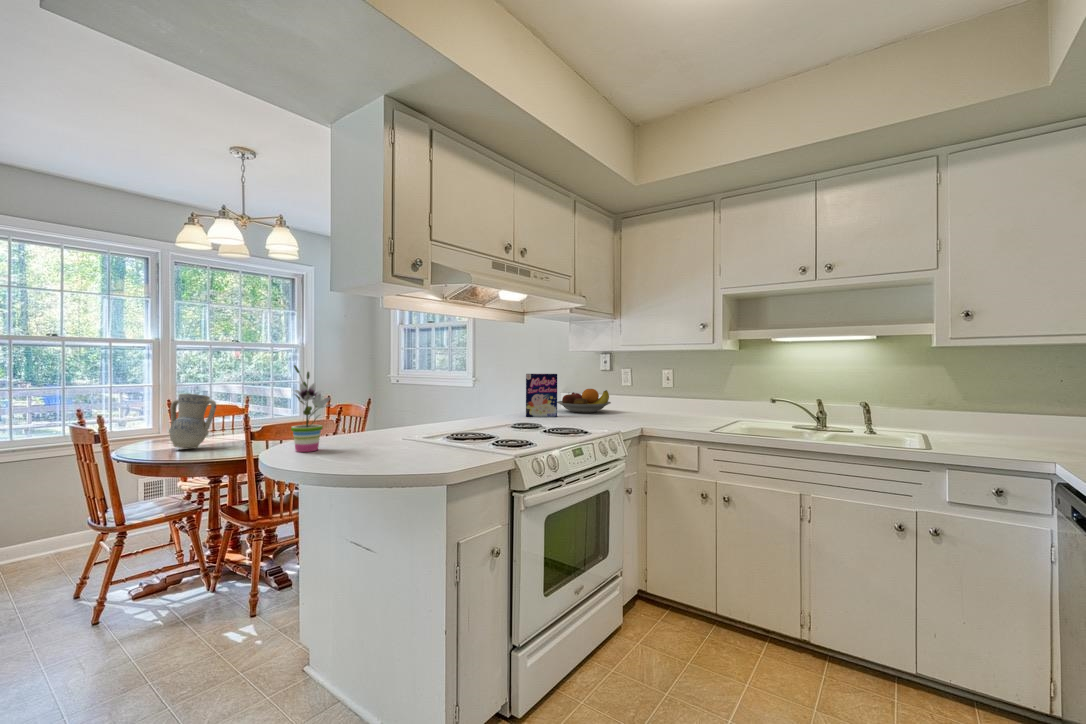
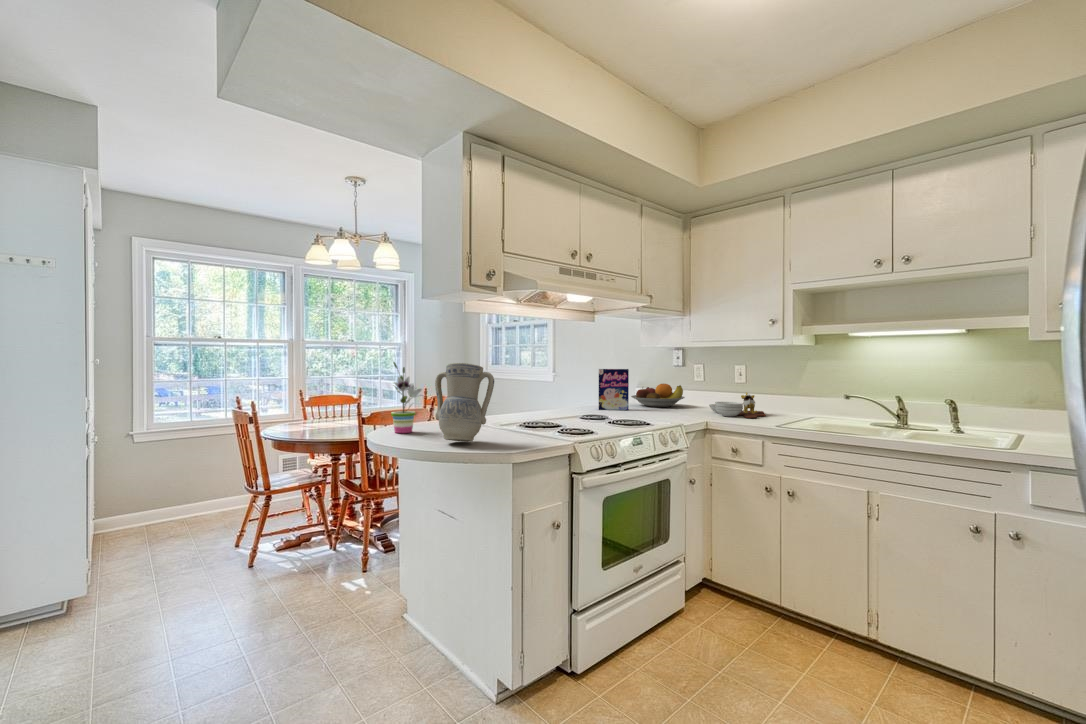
vase: present [169,394,216,448] -> present [435,363,494,442]
cutting board: none [637,396,693,423] -> present [709,392,766,418]

